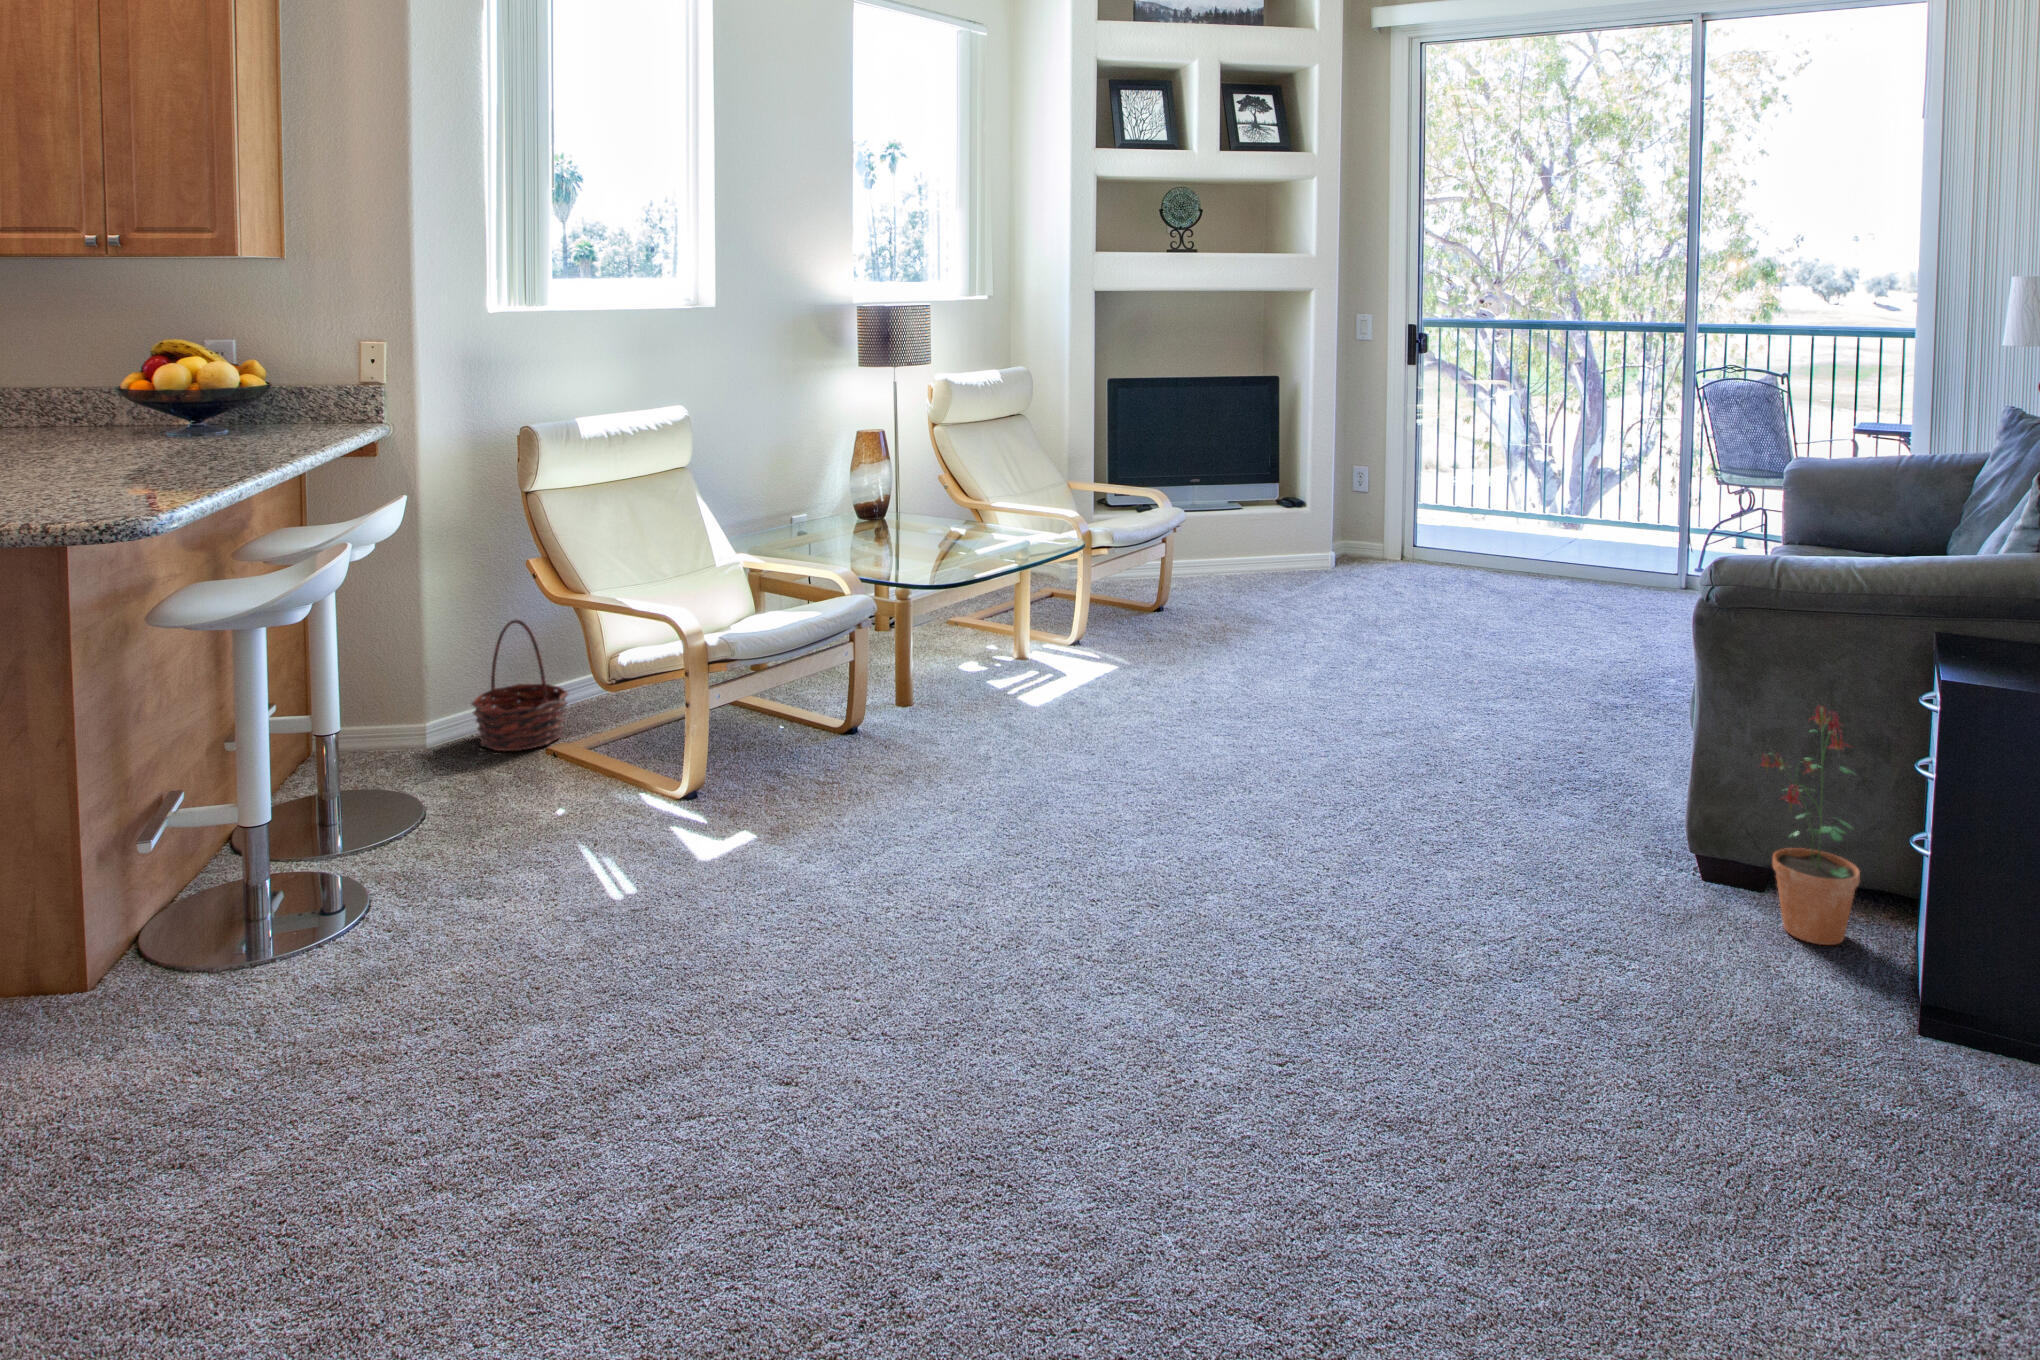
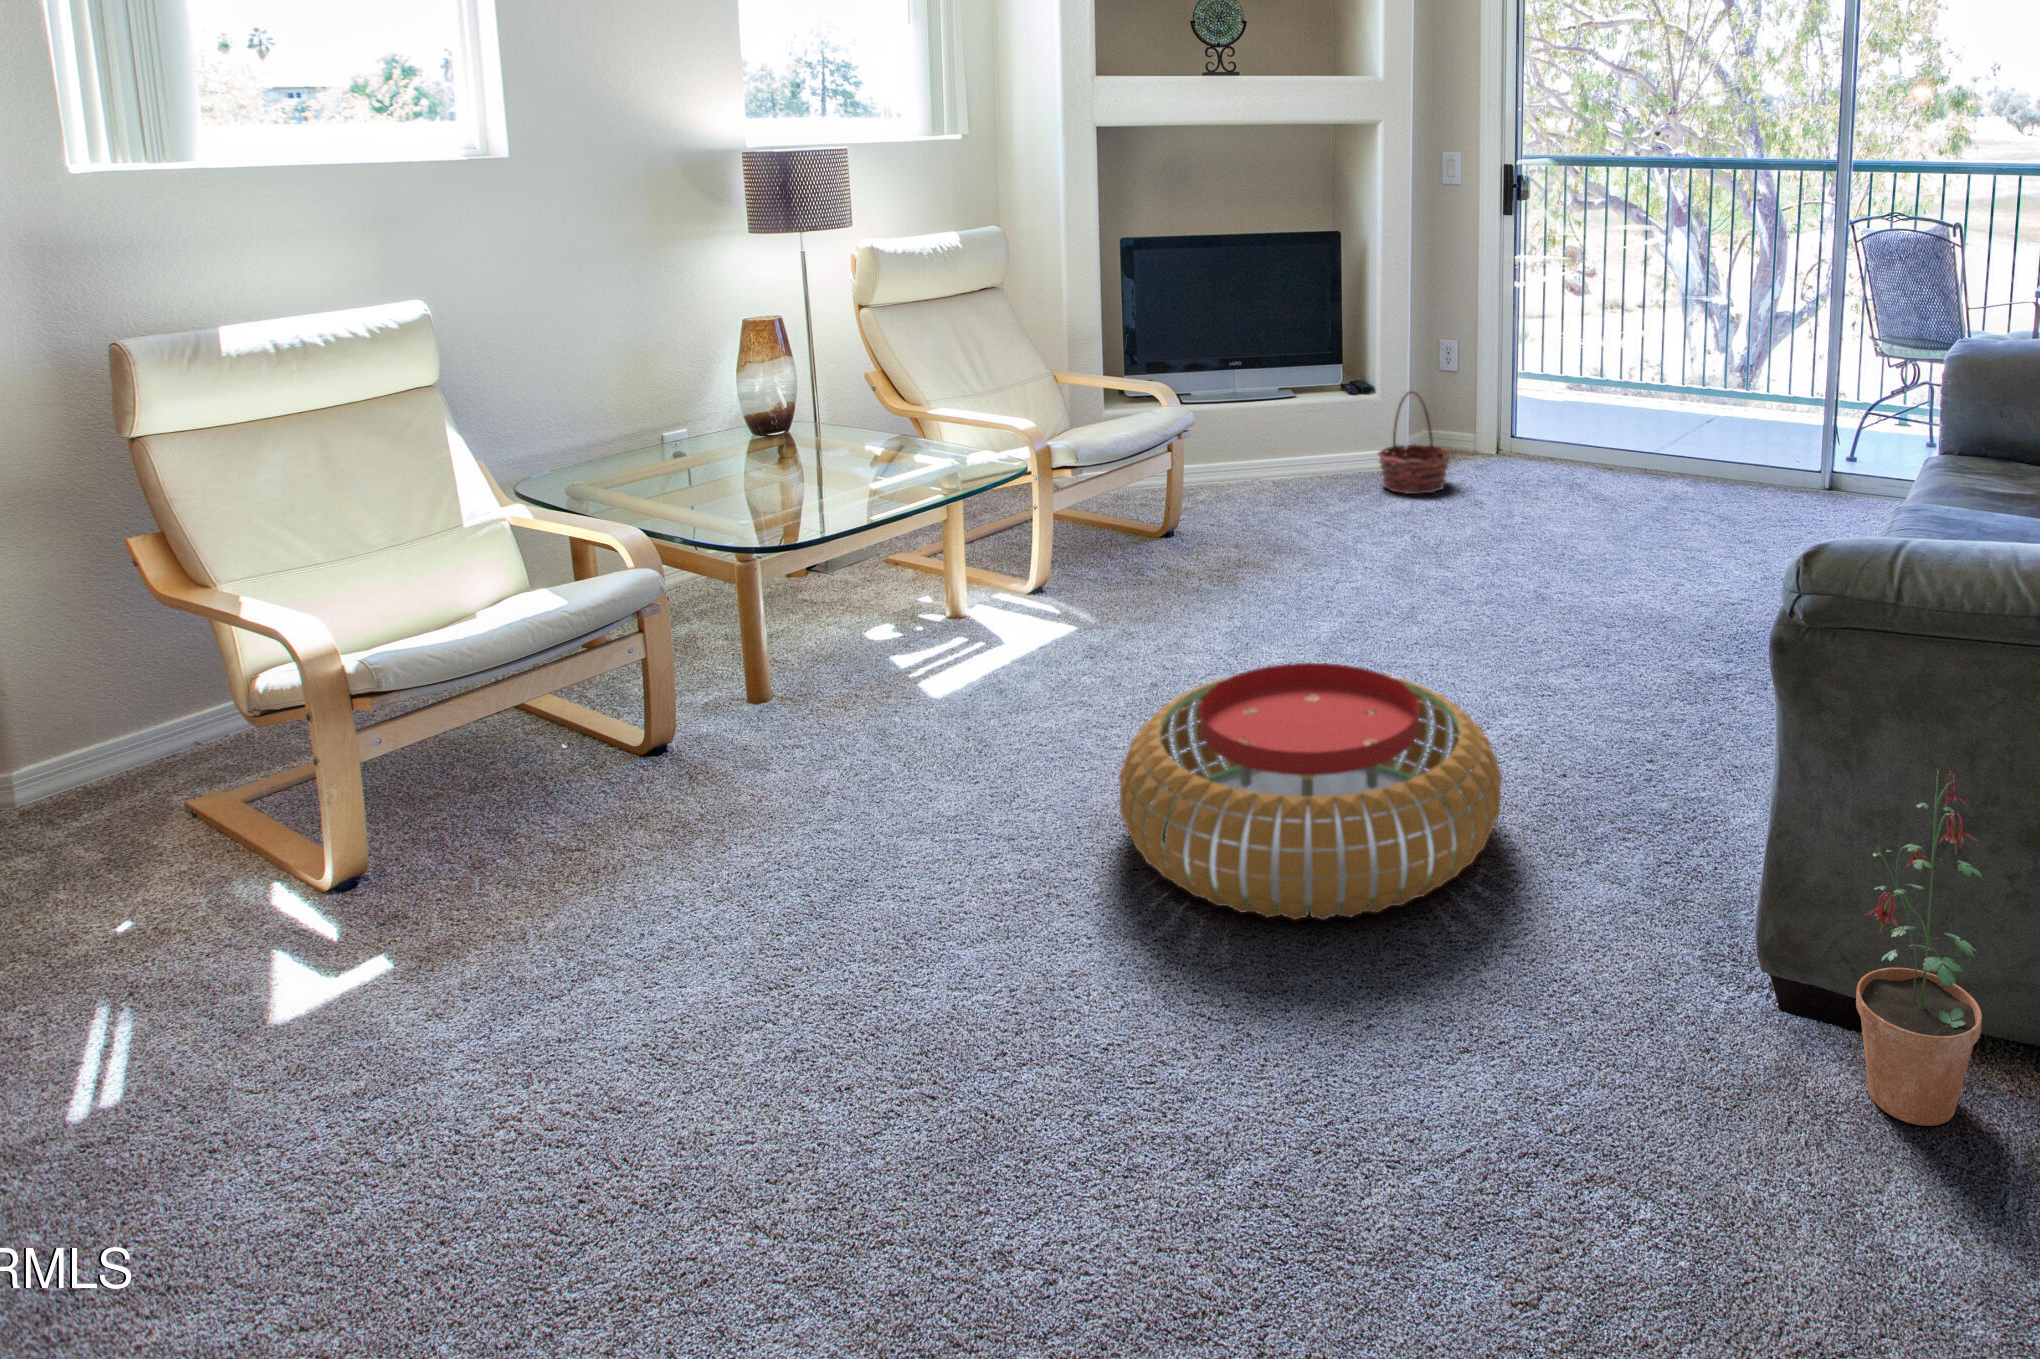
basket: present [472,620,568,751] -> present [1378,391,1450,494]
pouf: none [1215,672,1492,833] -> present [1119,663,1502,919]

